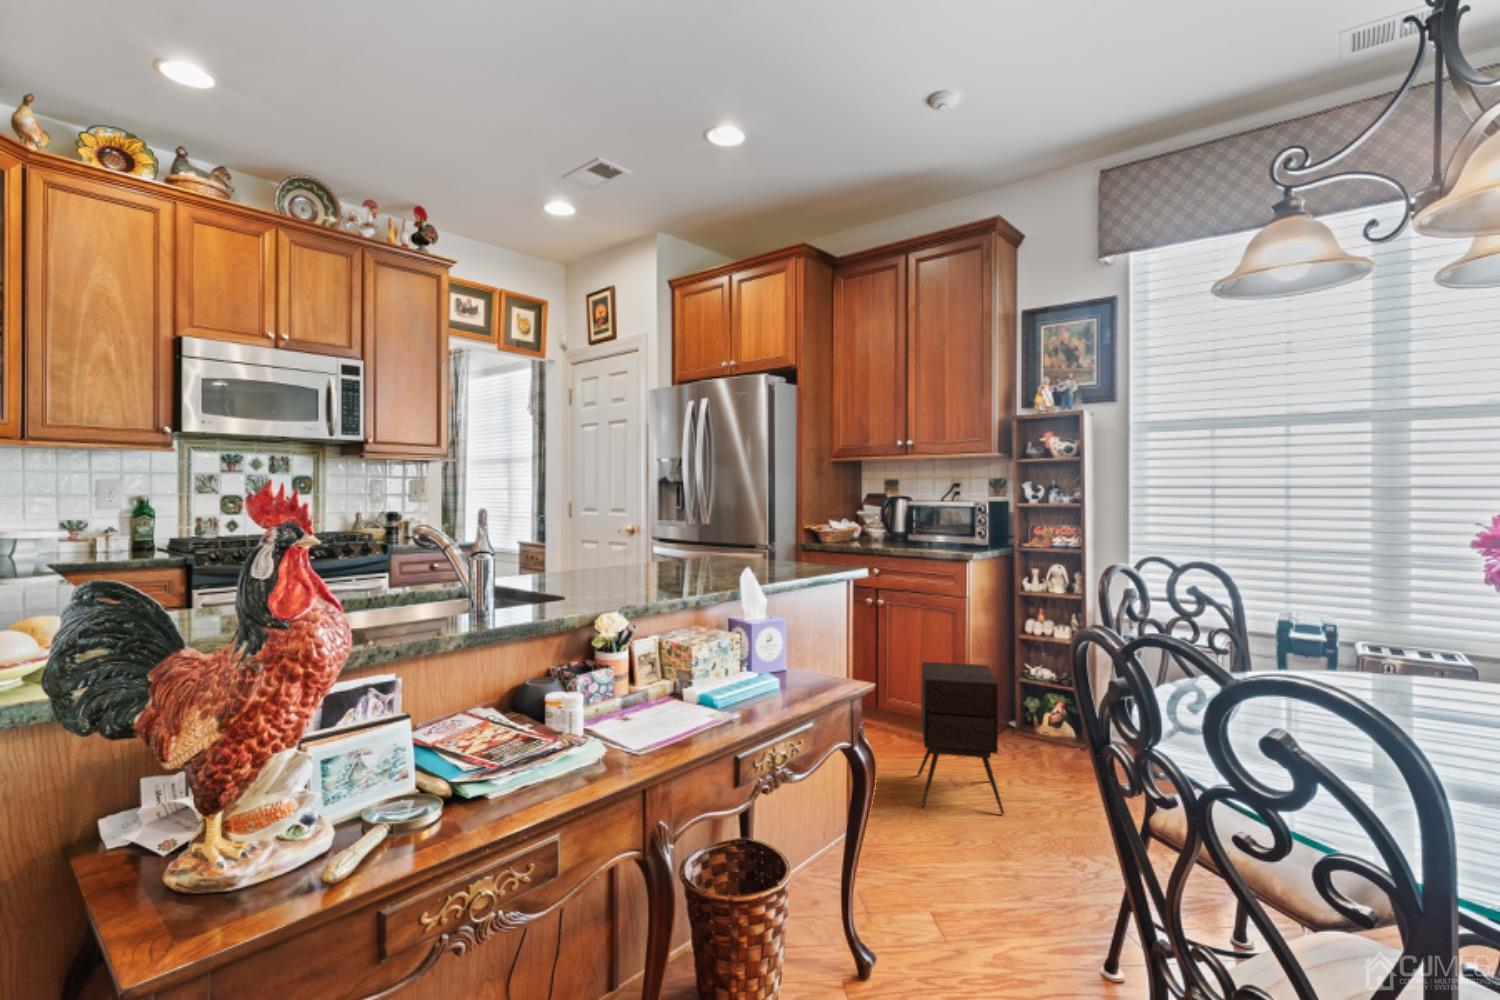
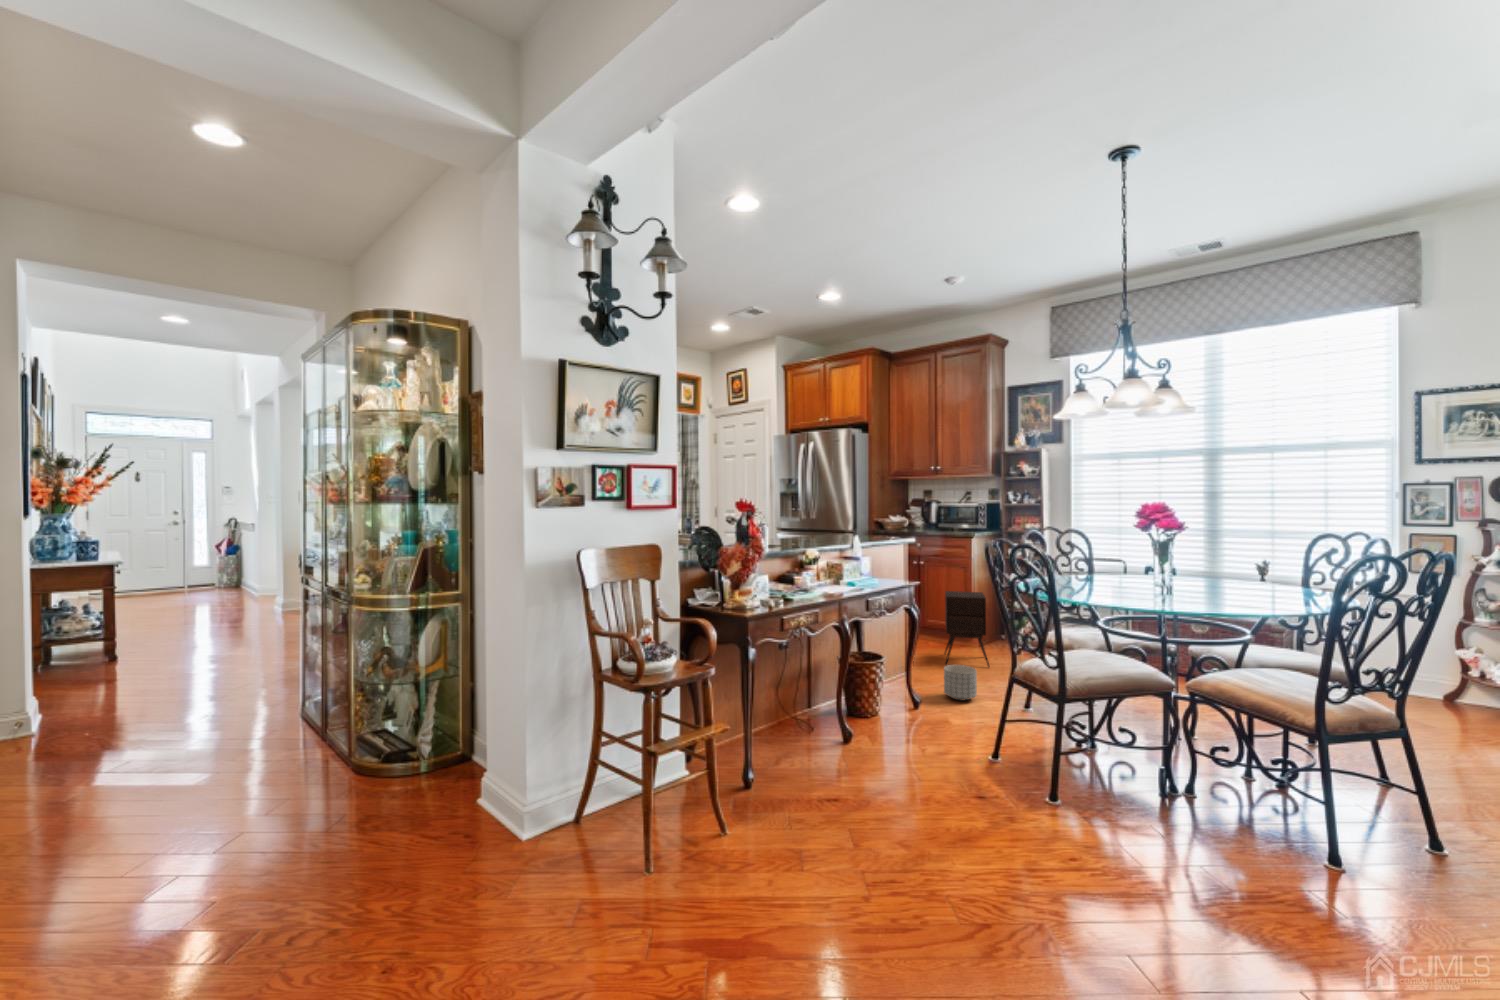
planter: none [923,852,995,947] -> present [944,665,977,701]

